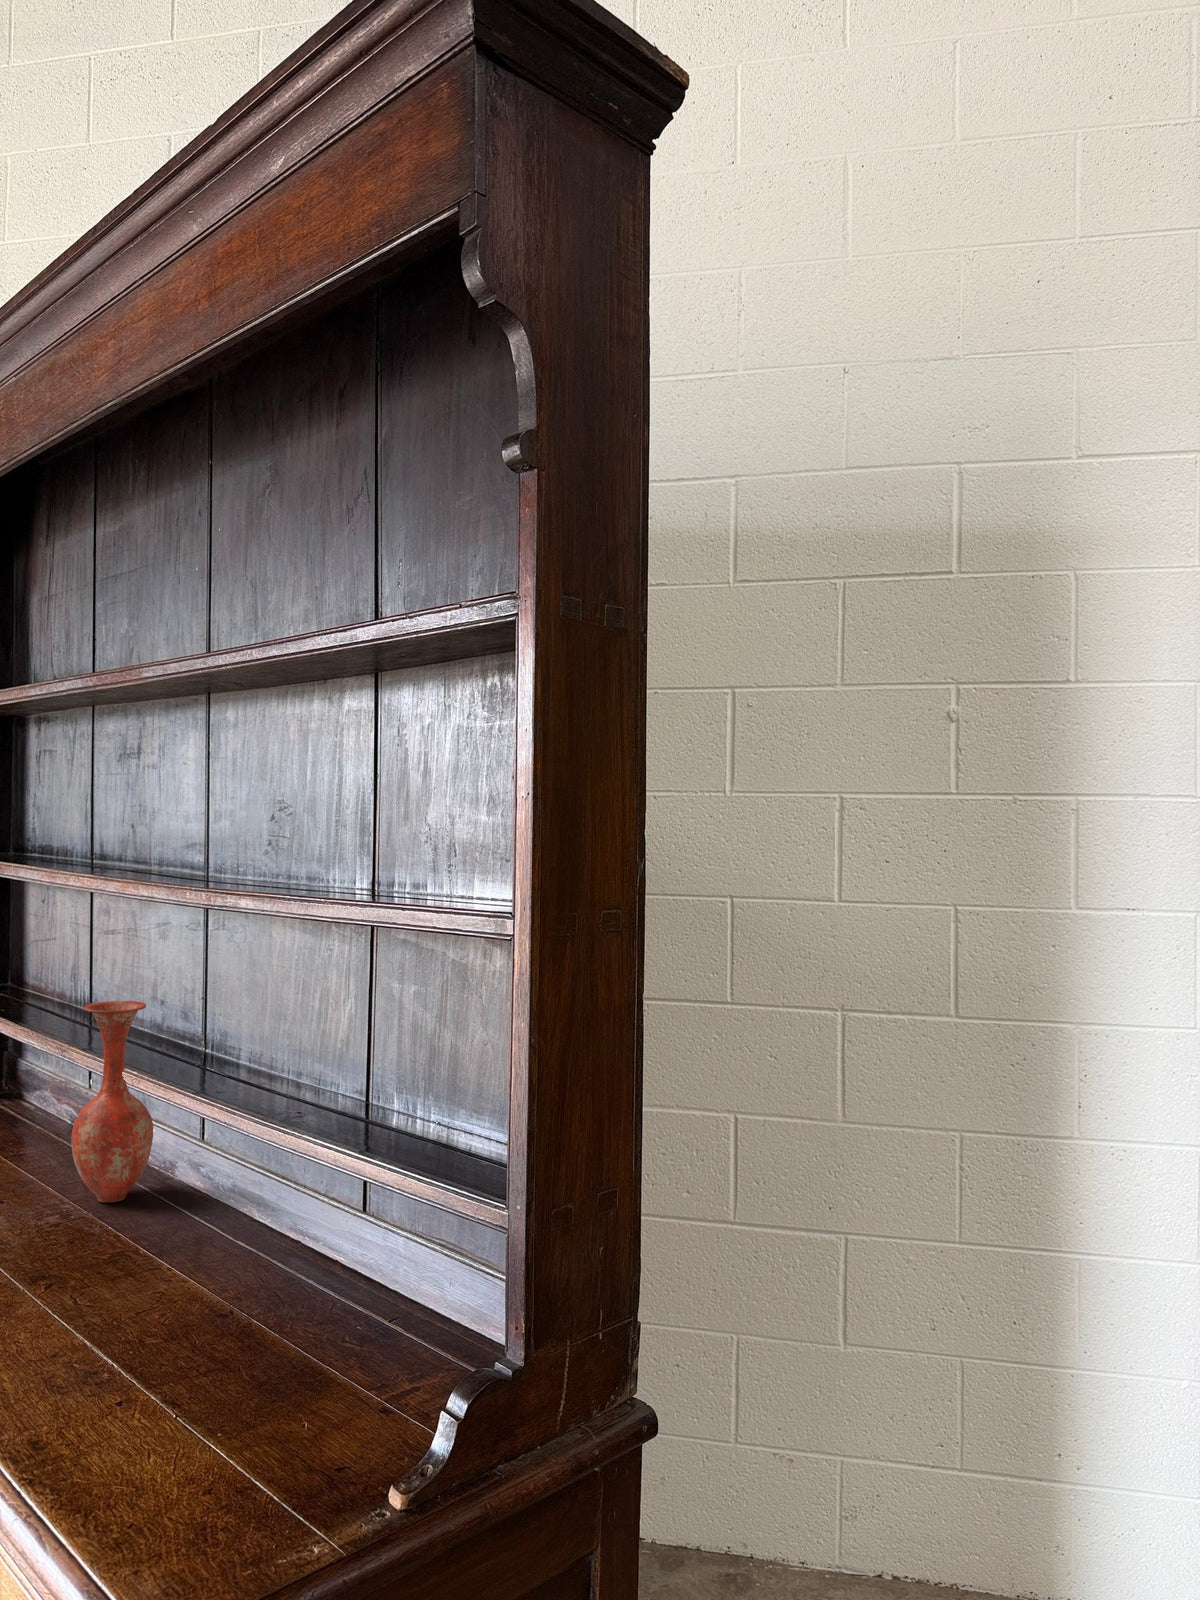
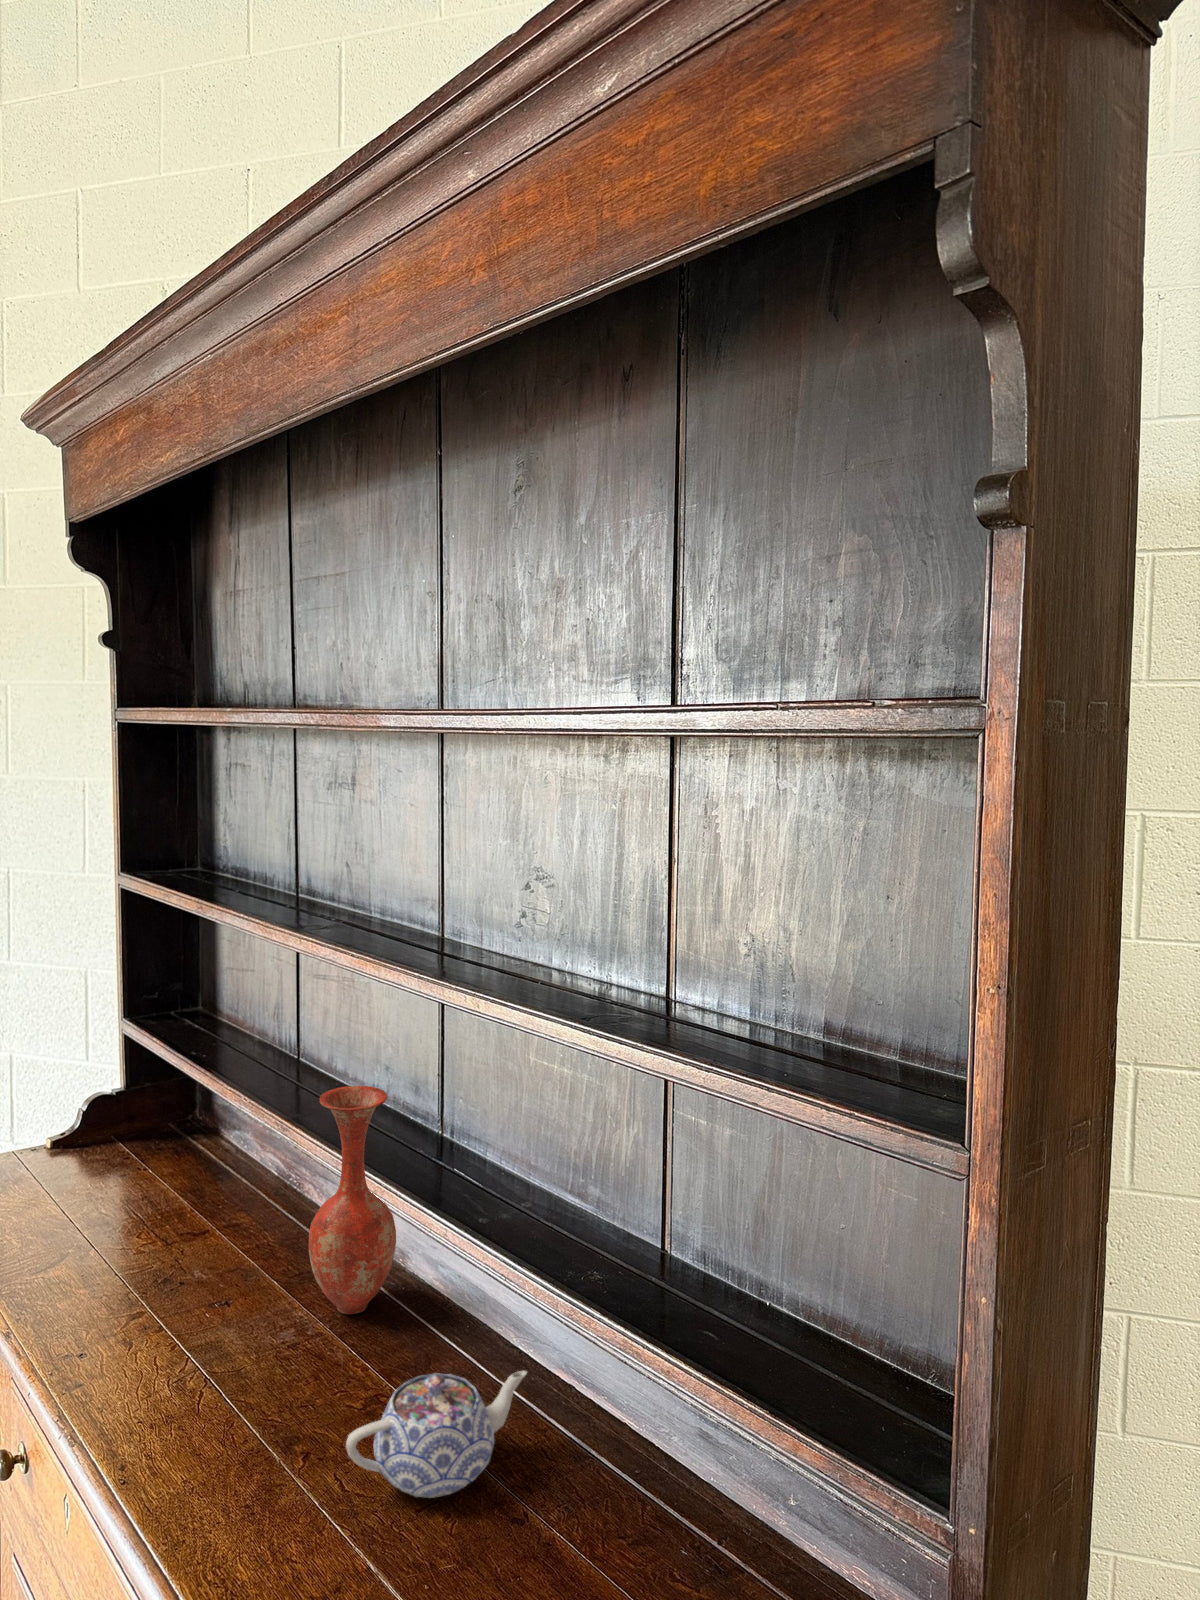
teapot: none [70,1202,240,1297] -> present [346,1371,527,1498]

